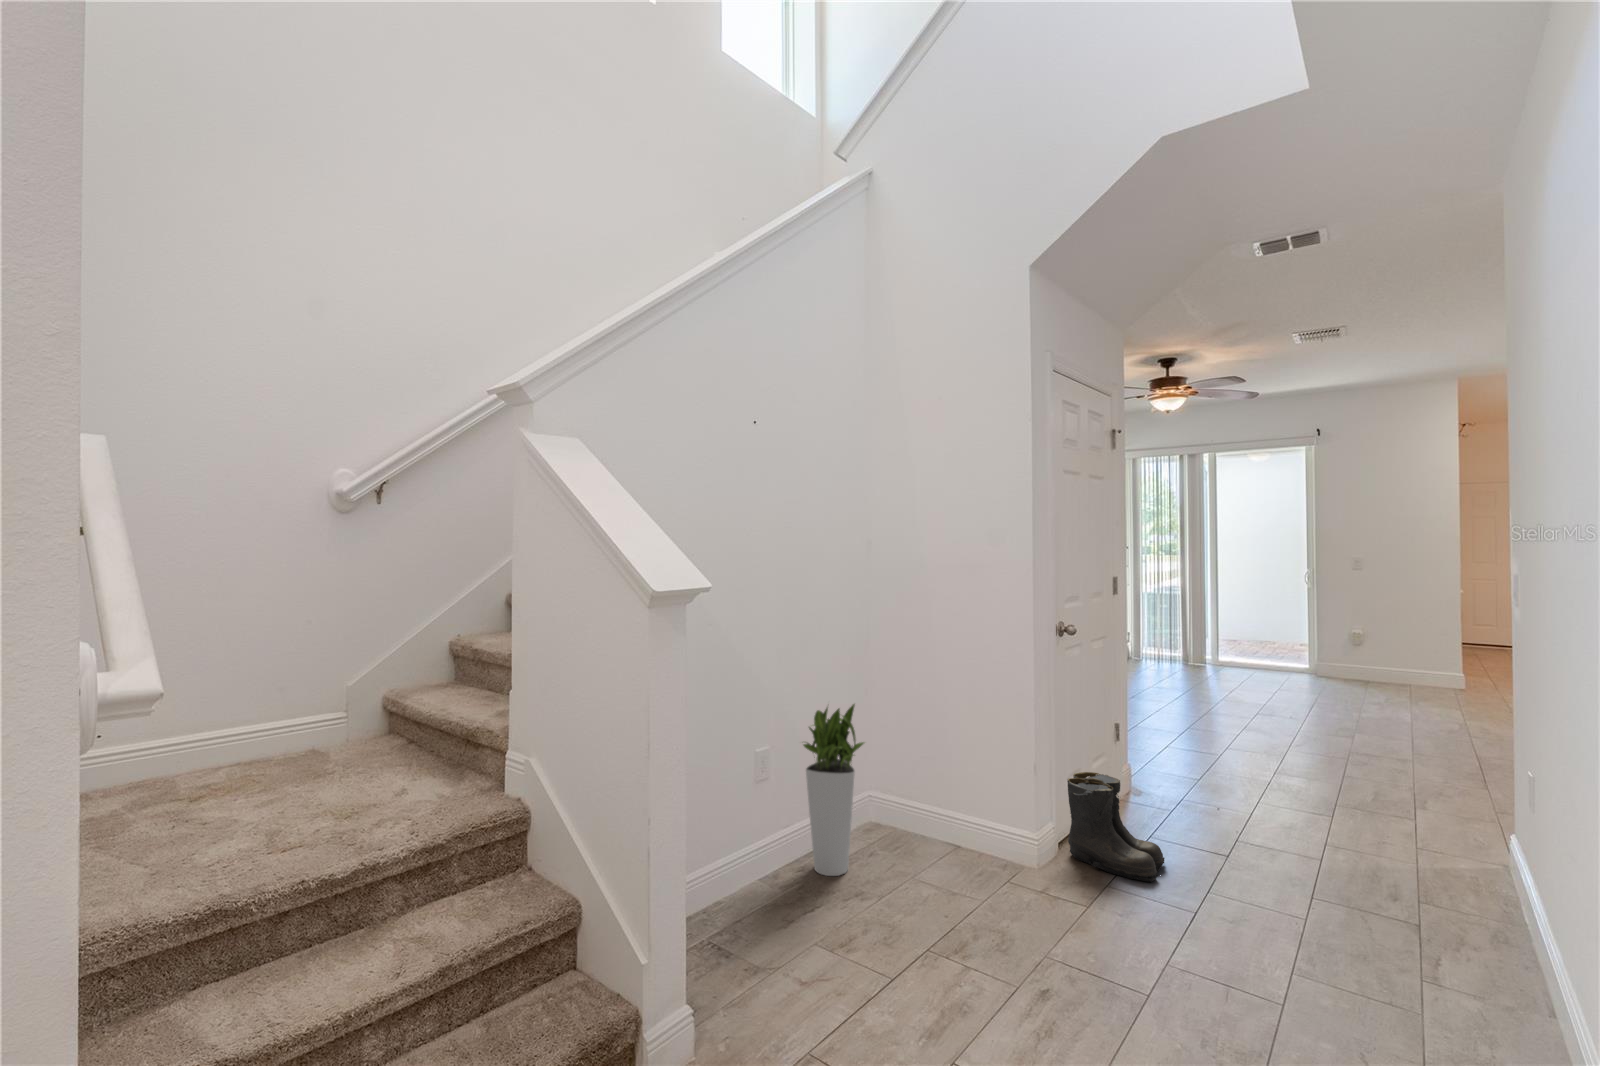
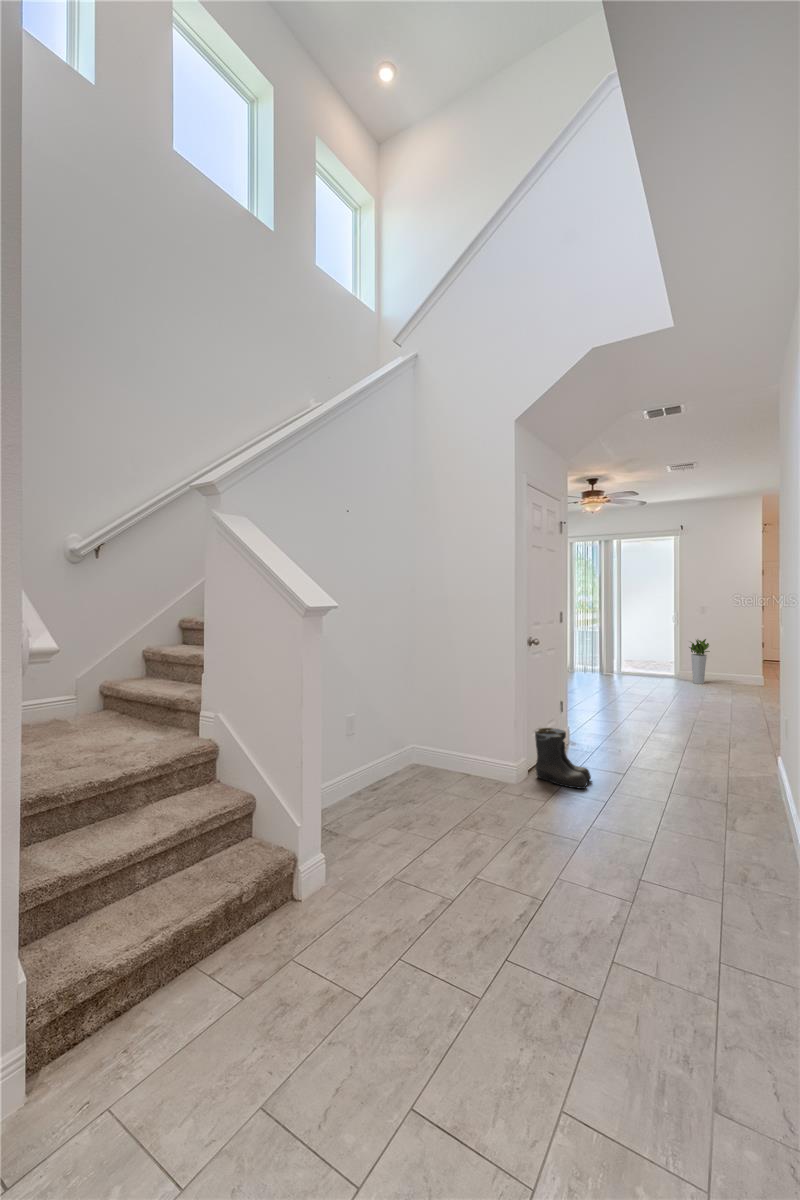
planter: present [803,704,864,876] -> present [689,639,710,684]

